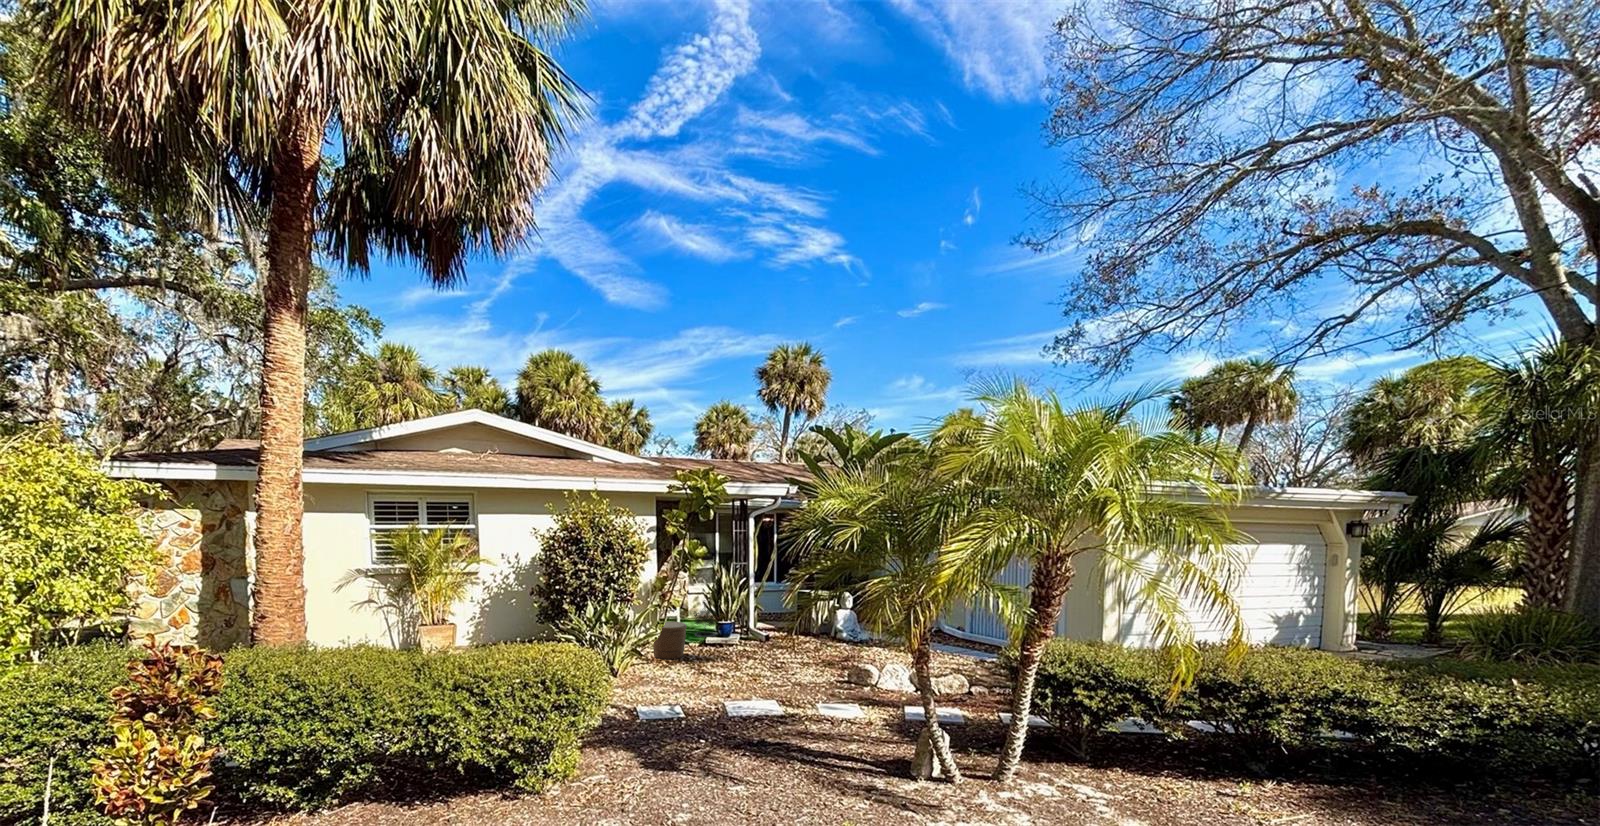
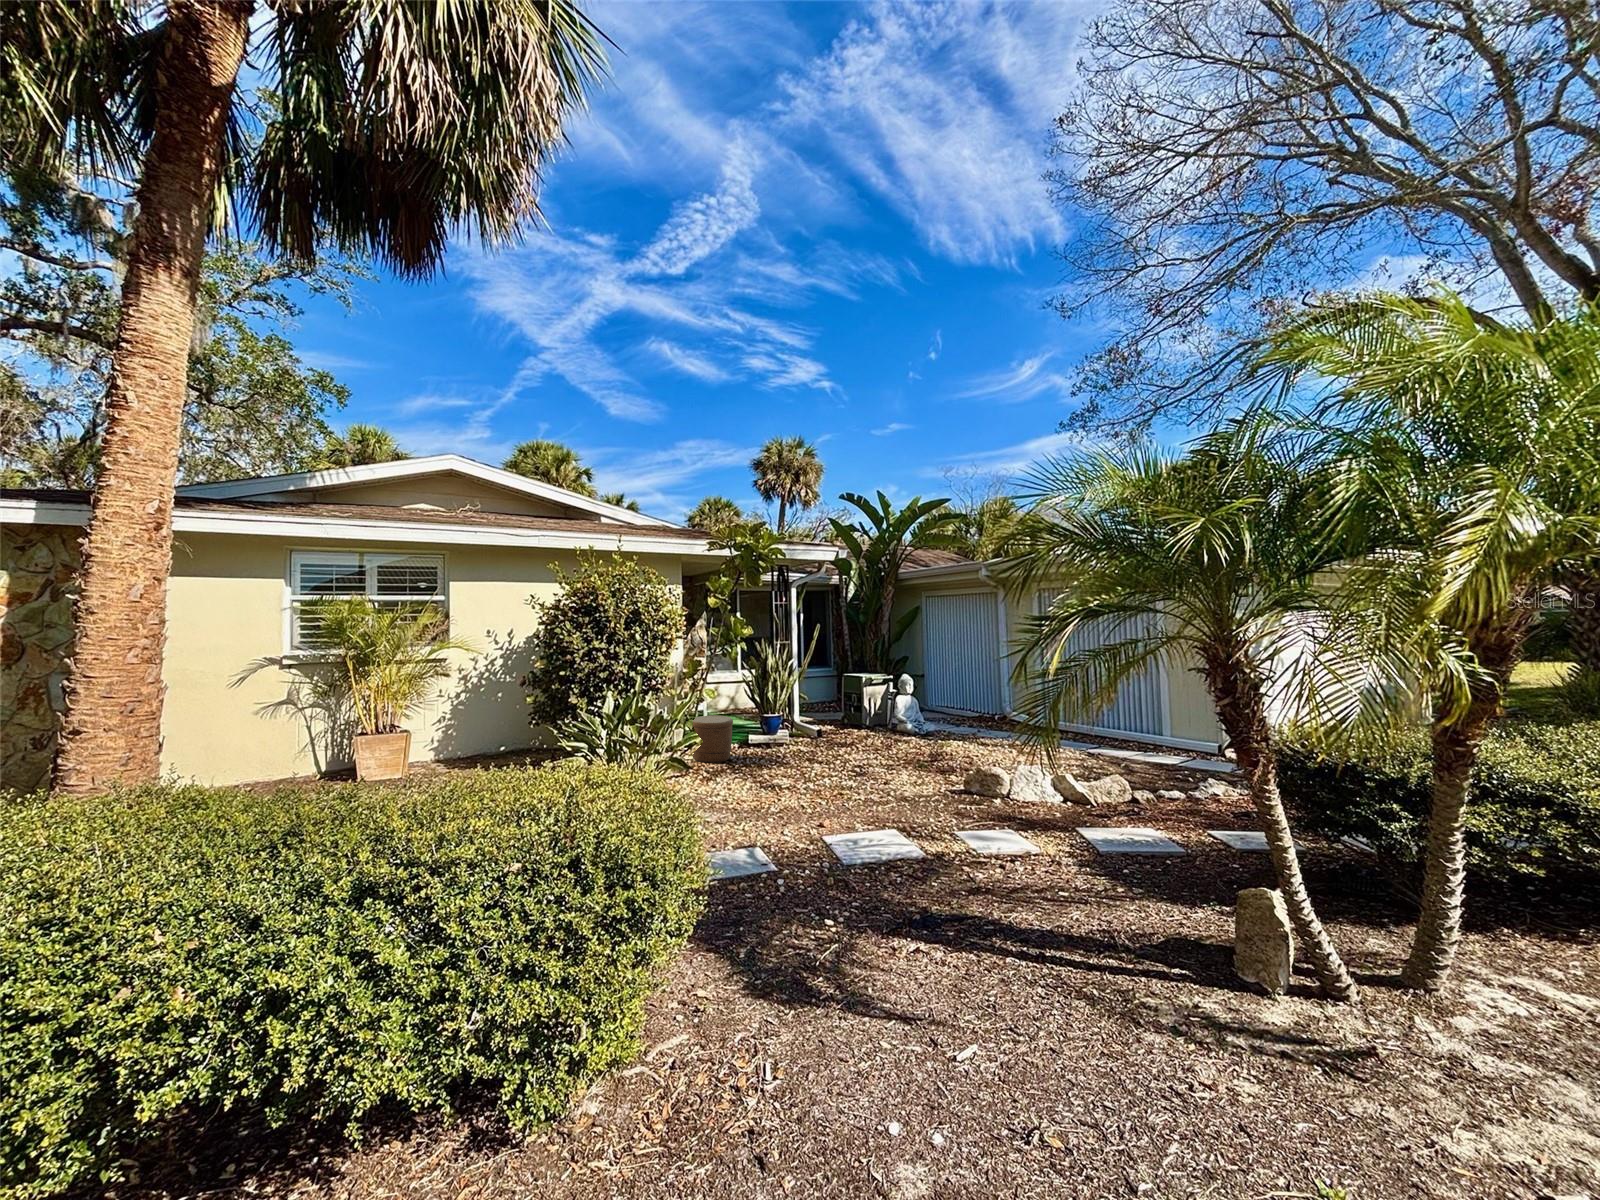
potted tree: present [693,600,715,637] -> none [725,686,756,733]

